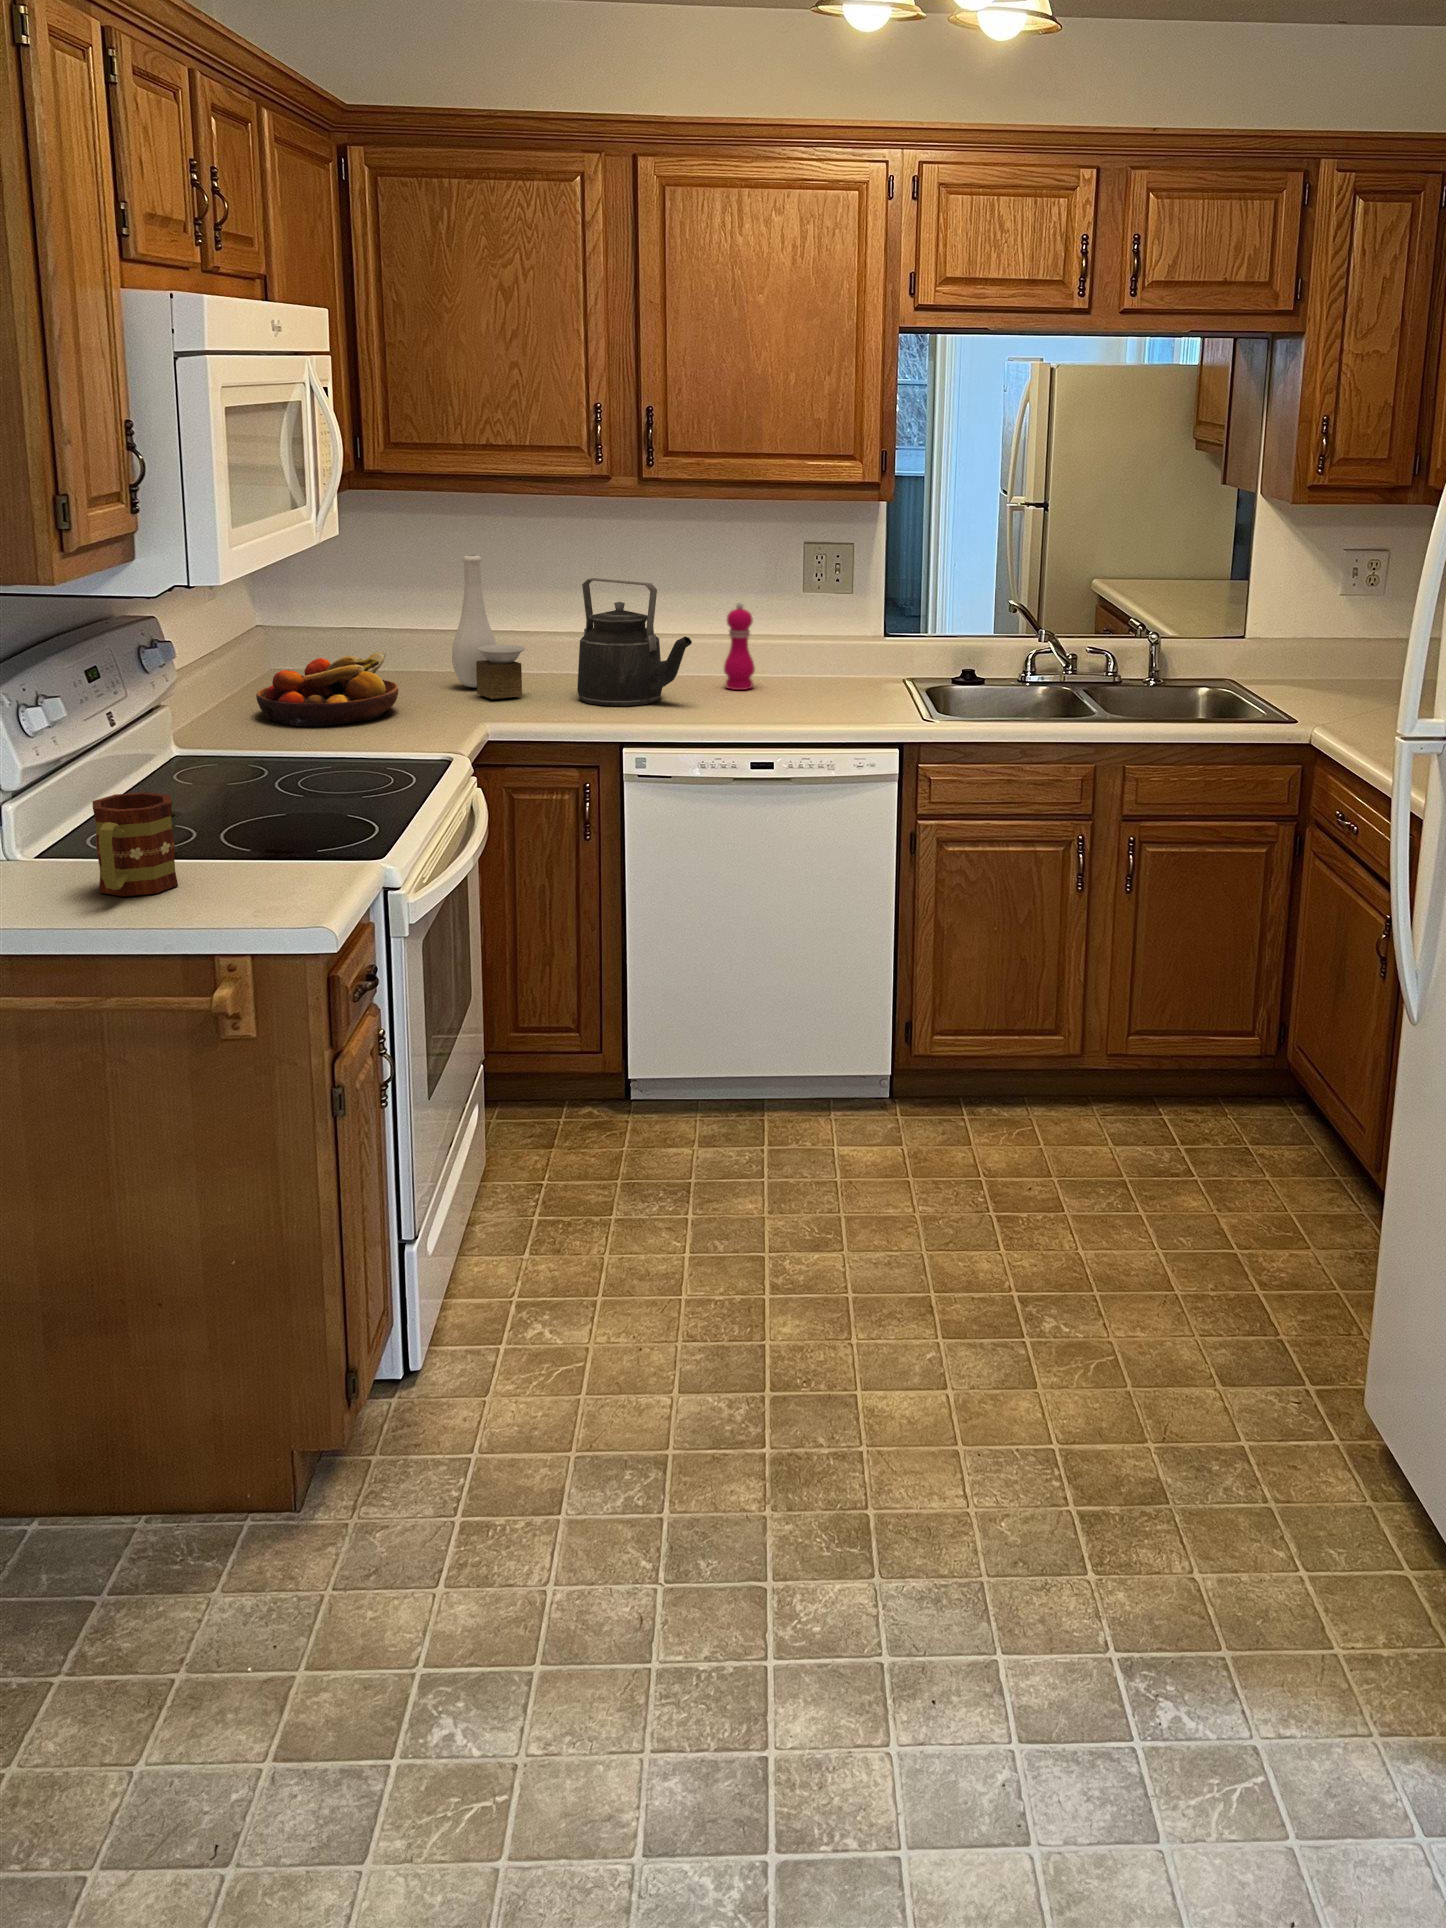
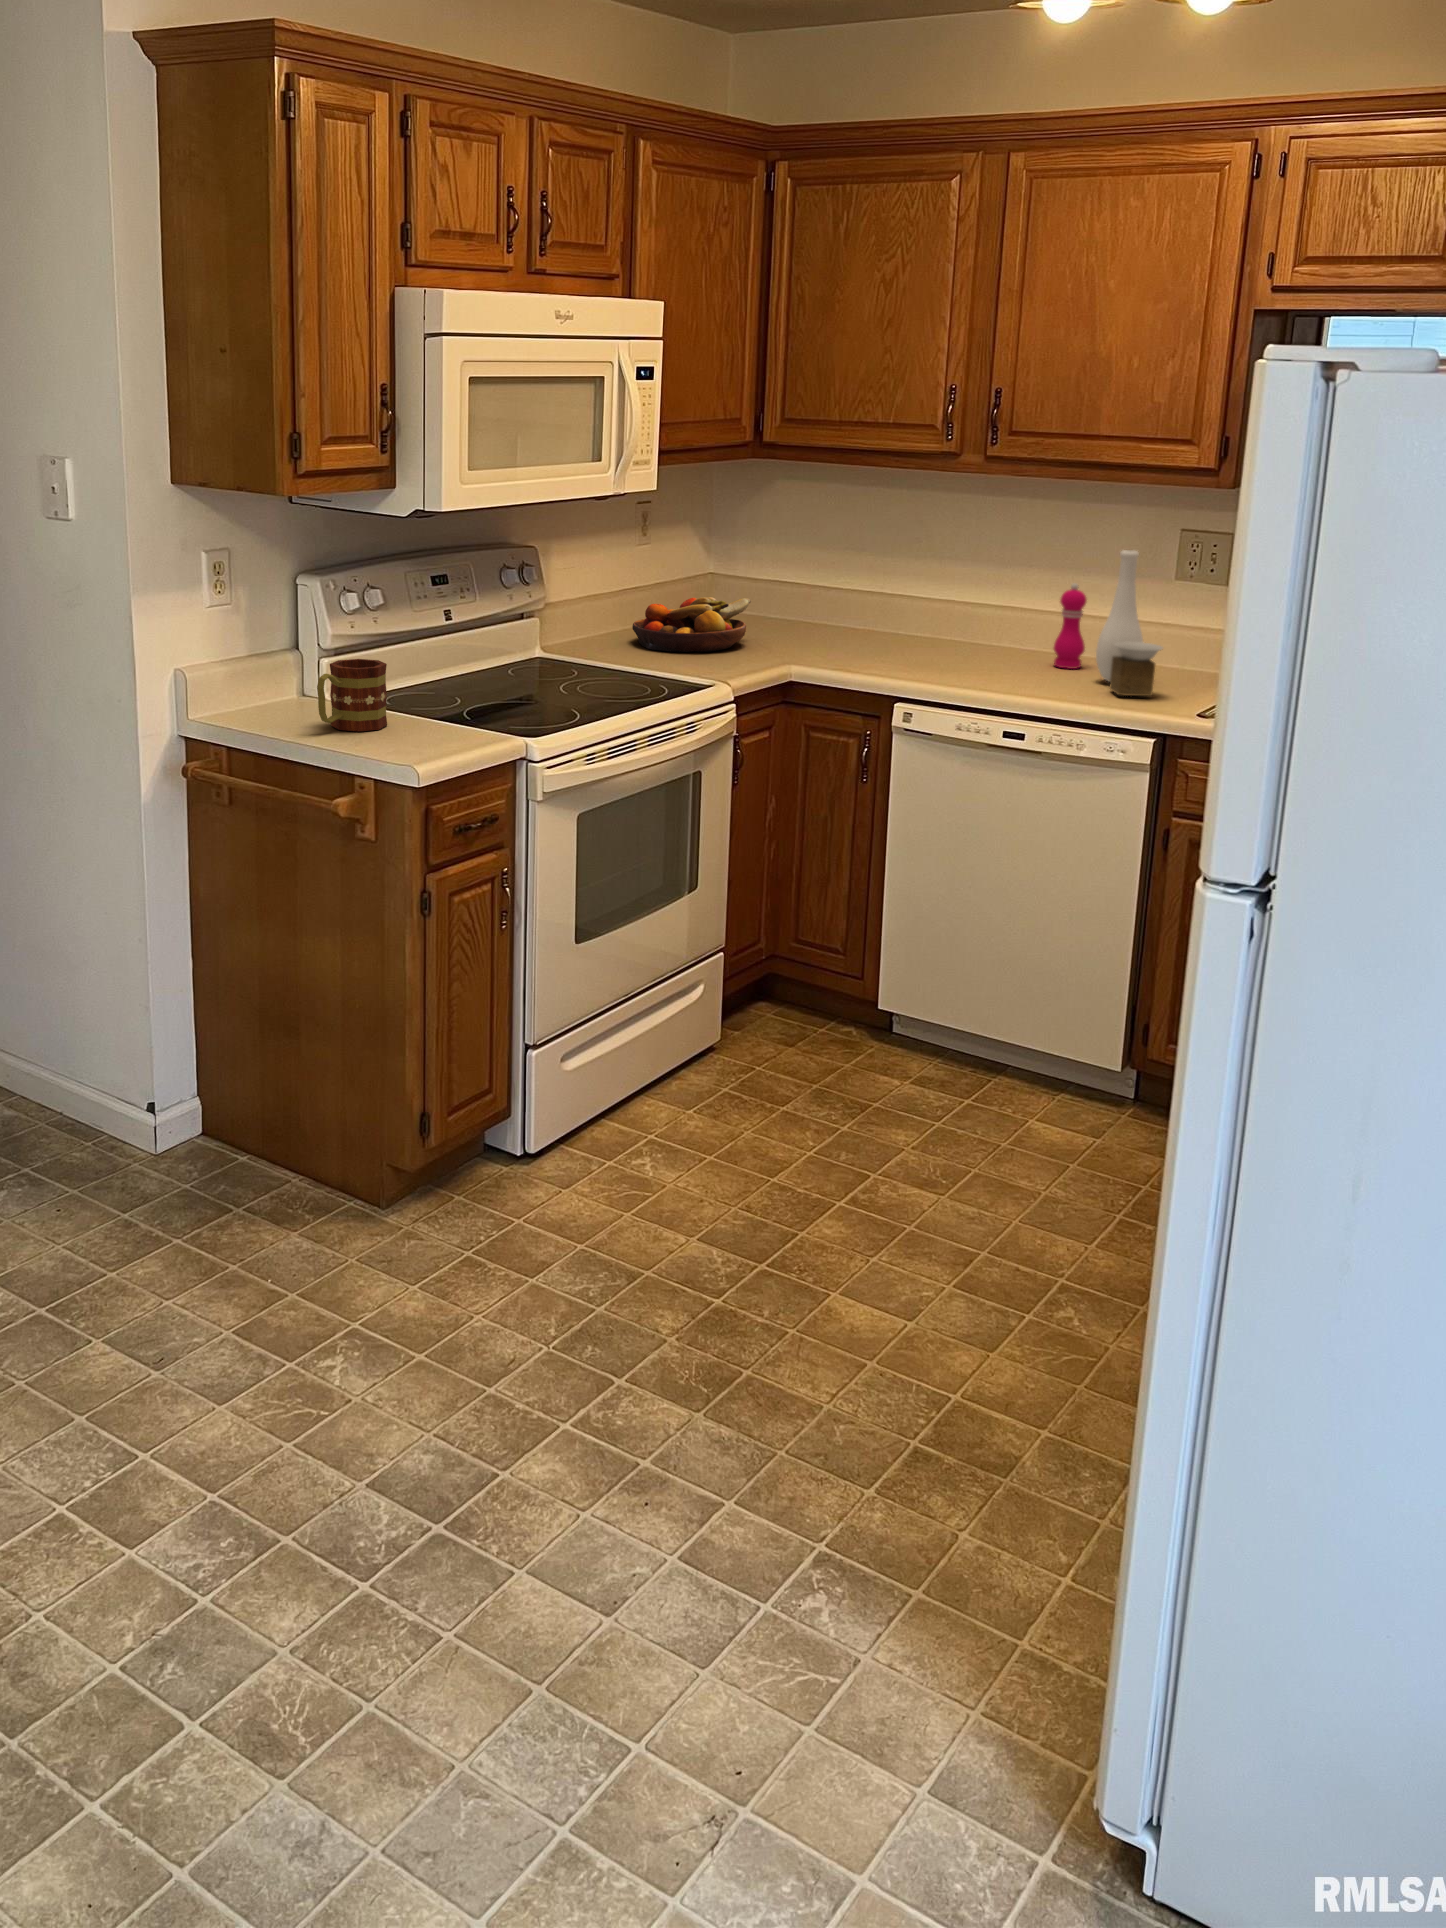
vase: present [452,555,525,699] -> present [1096,550,1163,696]
kettle: present [577,578,692,706] -> none [901,549,994,668]

